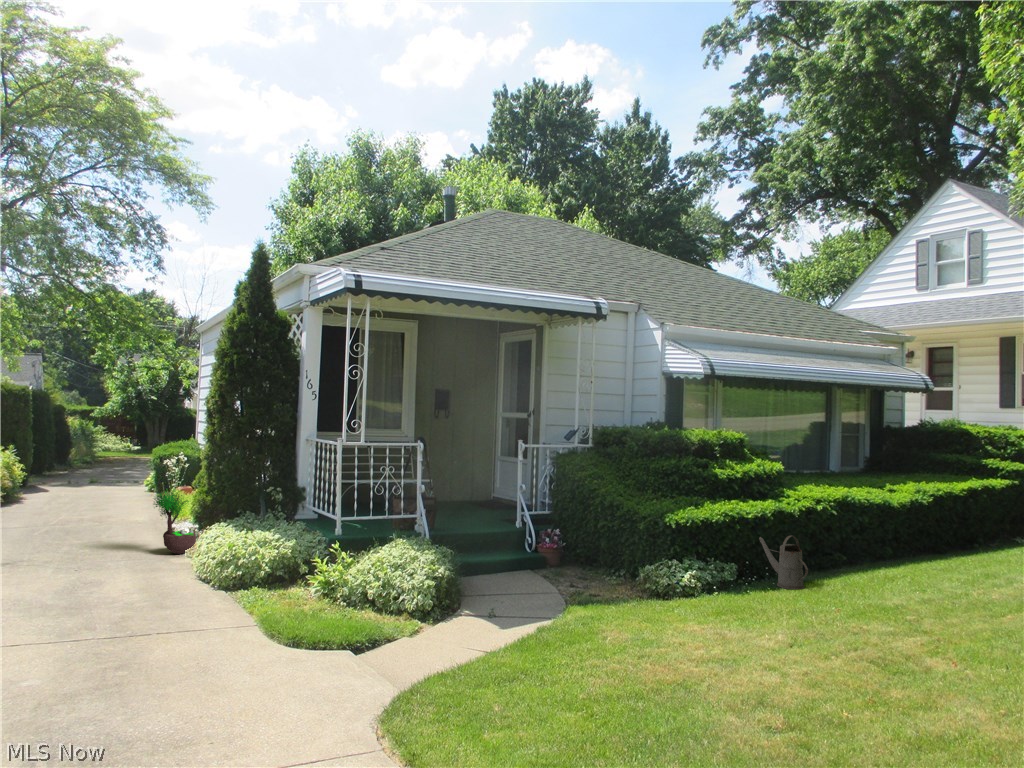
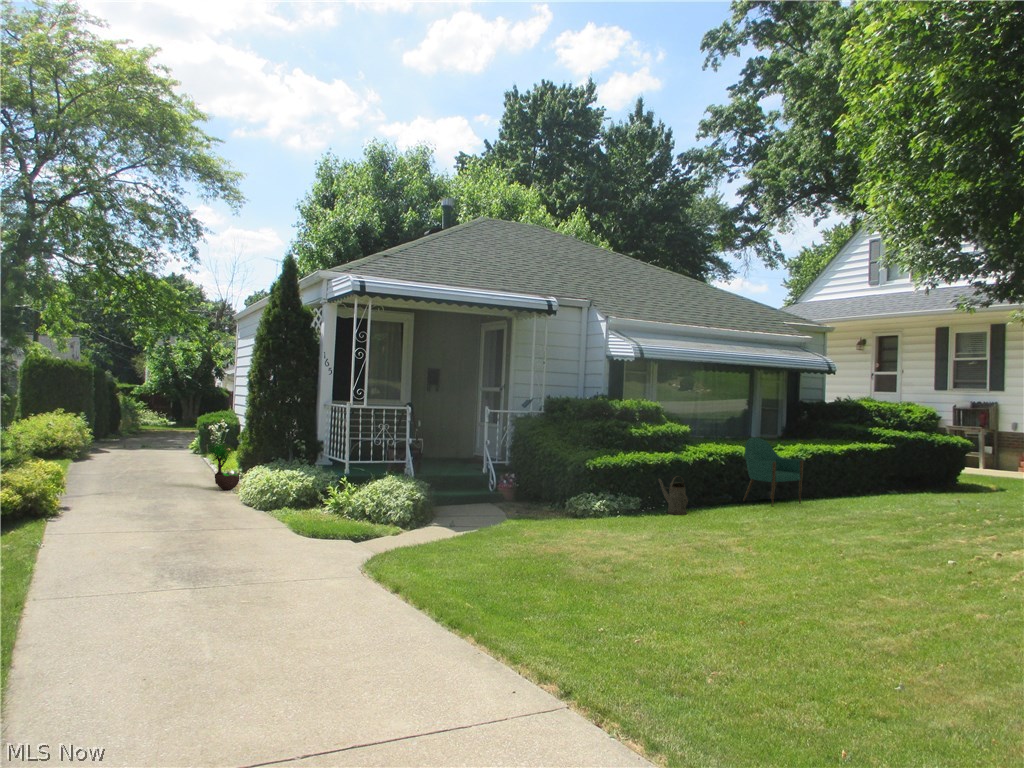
chair: none [861,477,942,571] -> present [743,438,803,506]

